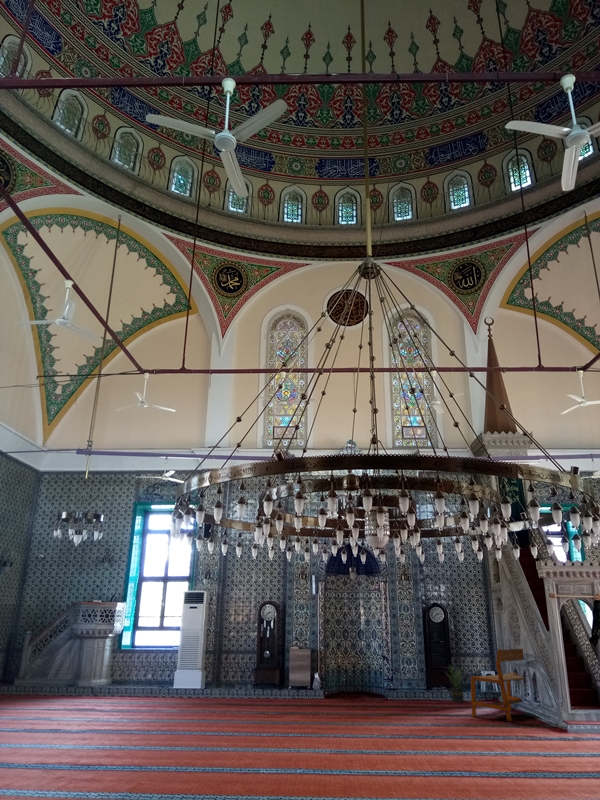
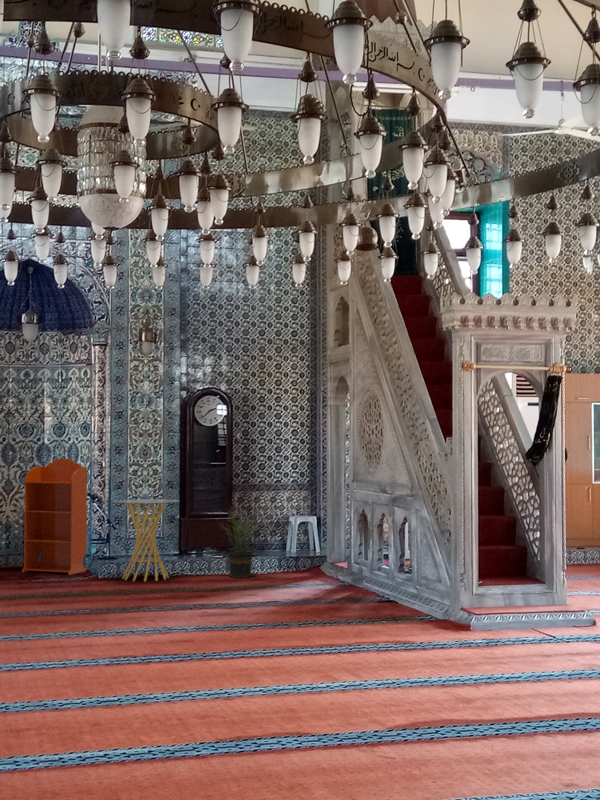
bookcase: none [353,637,383,697] -> present [22,458,87,575]
bench: present [471,649,525,721] -> none [273,471,408,612]
side table: none [393,659,425,702] -> present [113,499,179,581]

